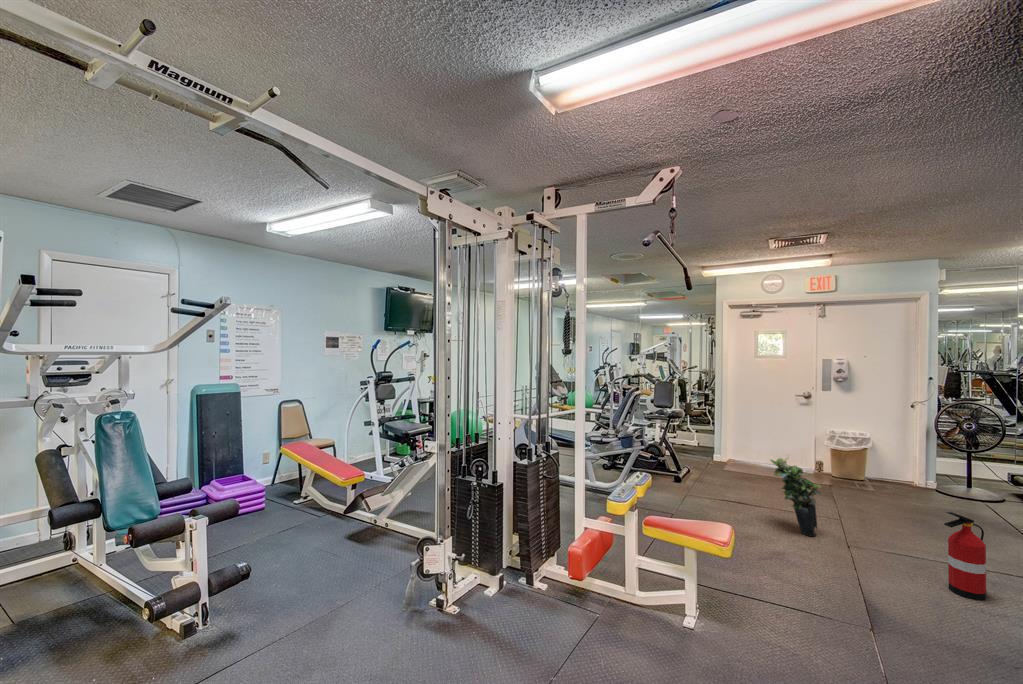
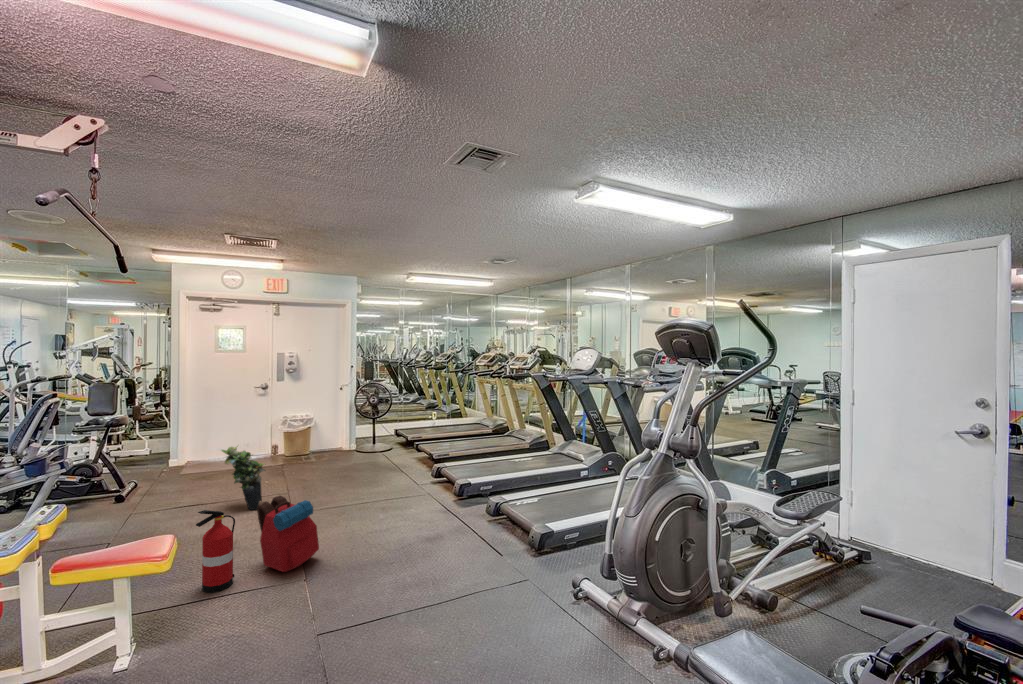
fire extinguisher: present [944,512,986,600] -> present [196,510,235,593]
backpack: none [828,541,927,650] -> present [257,496,319,572]

